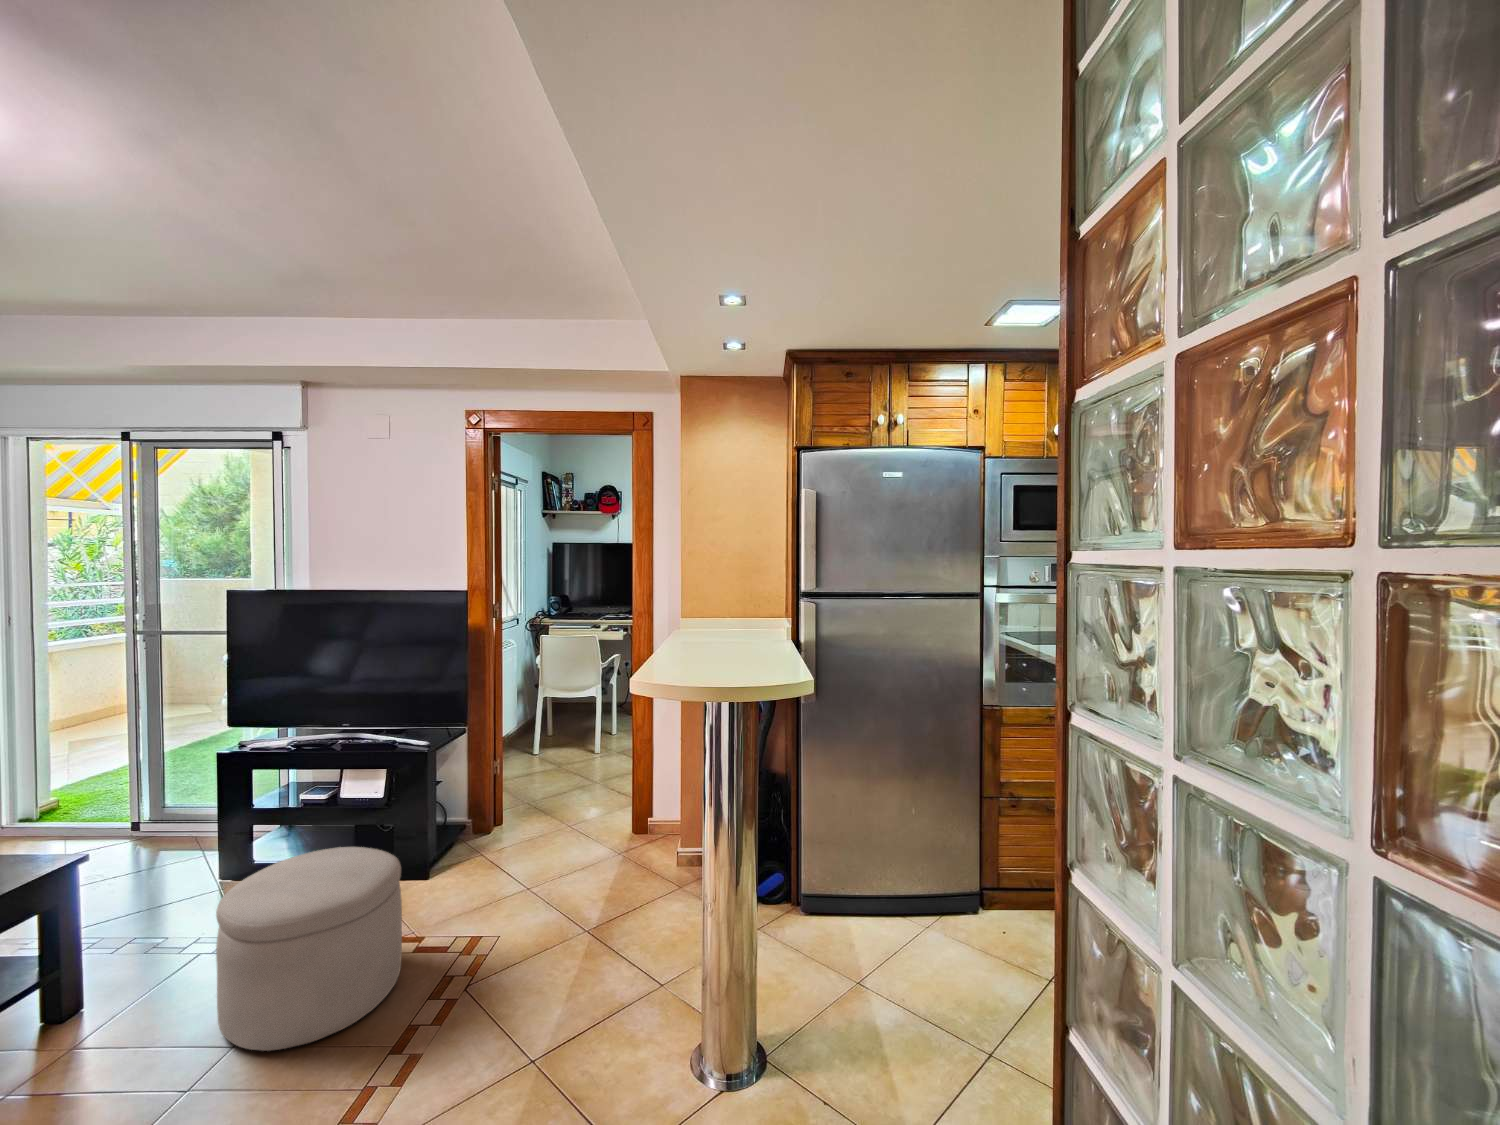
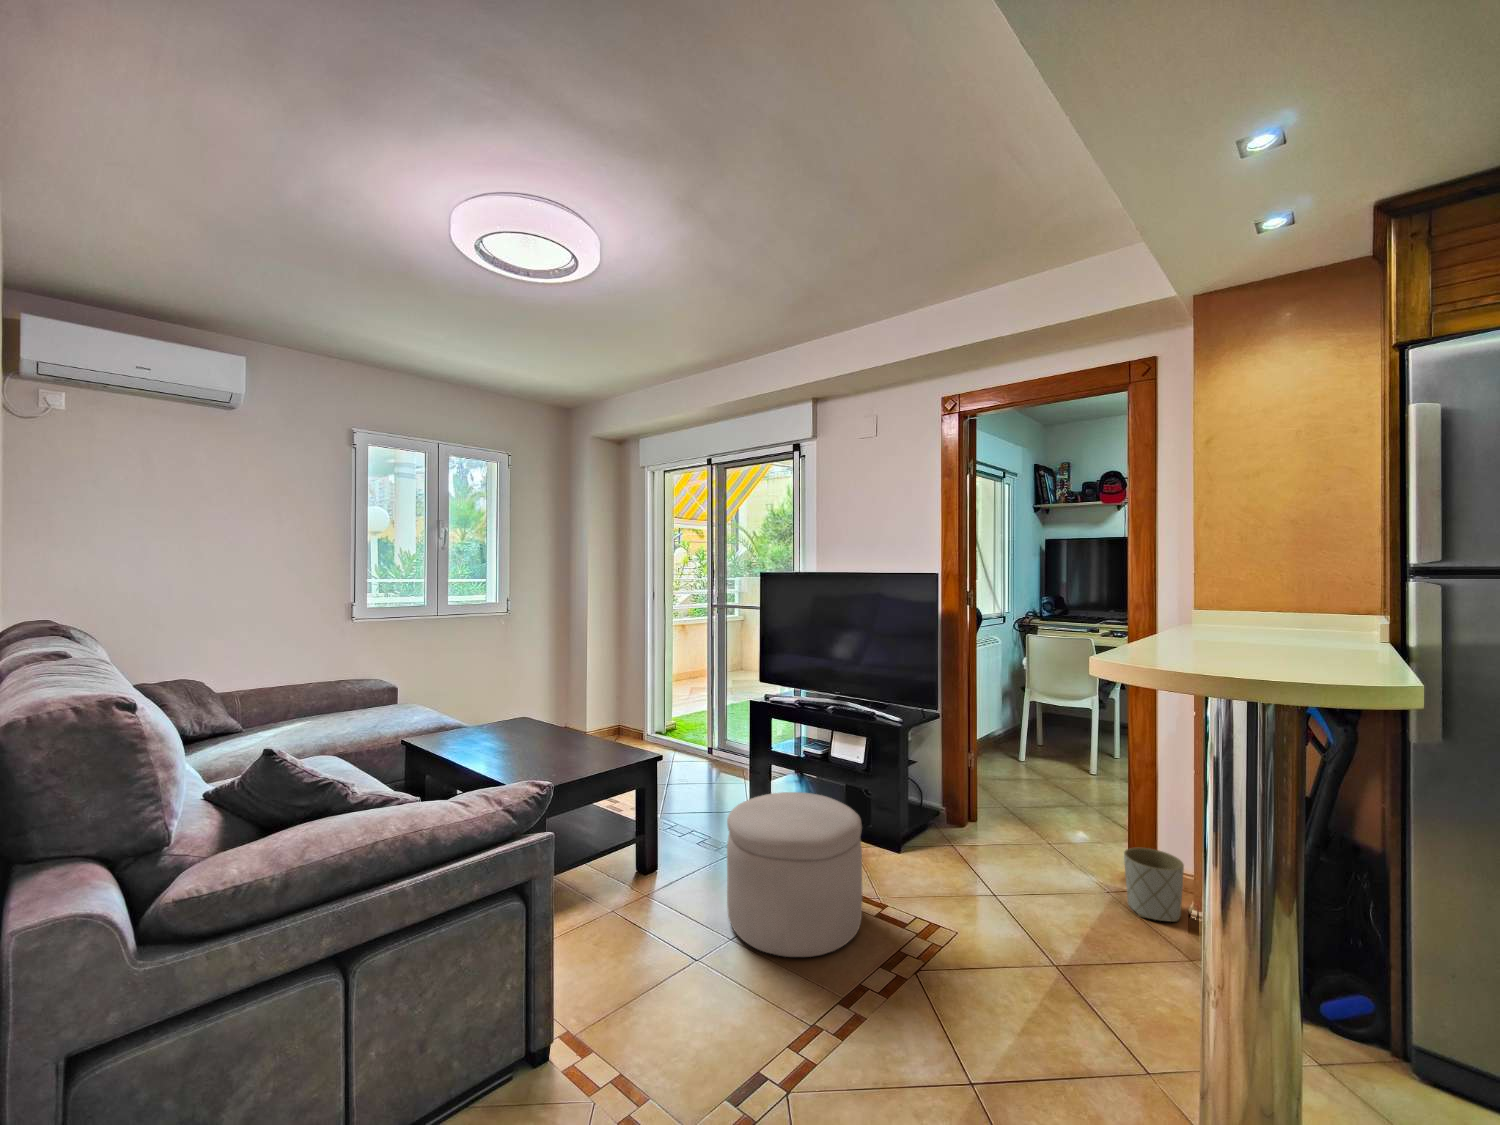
planter: none [632,808,672,865] -> present [1124,848,1184,922]

